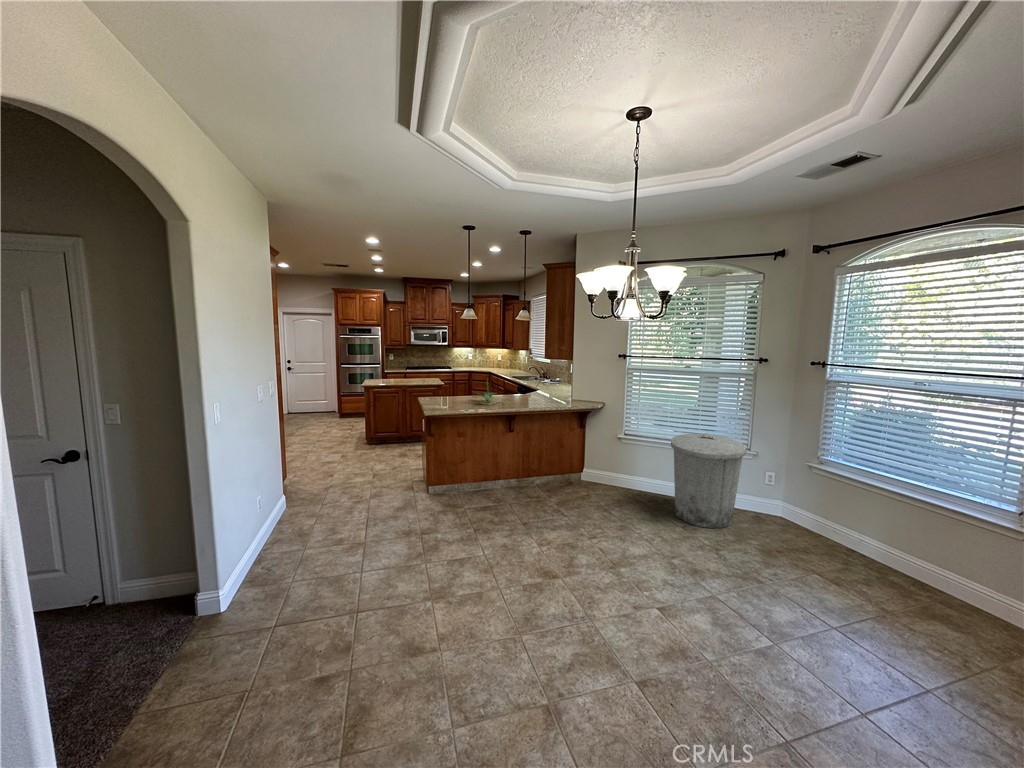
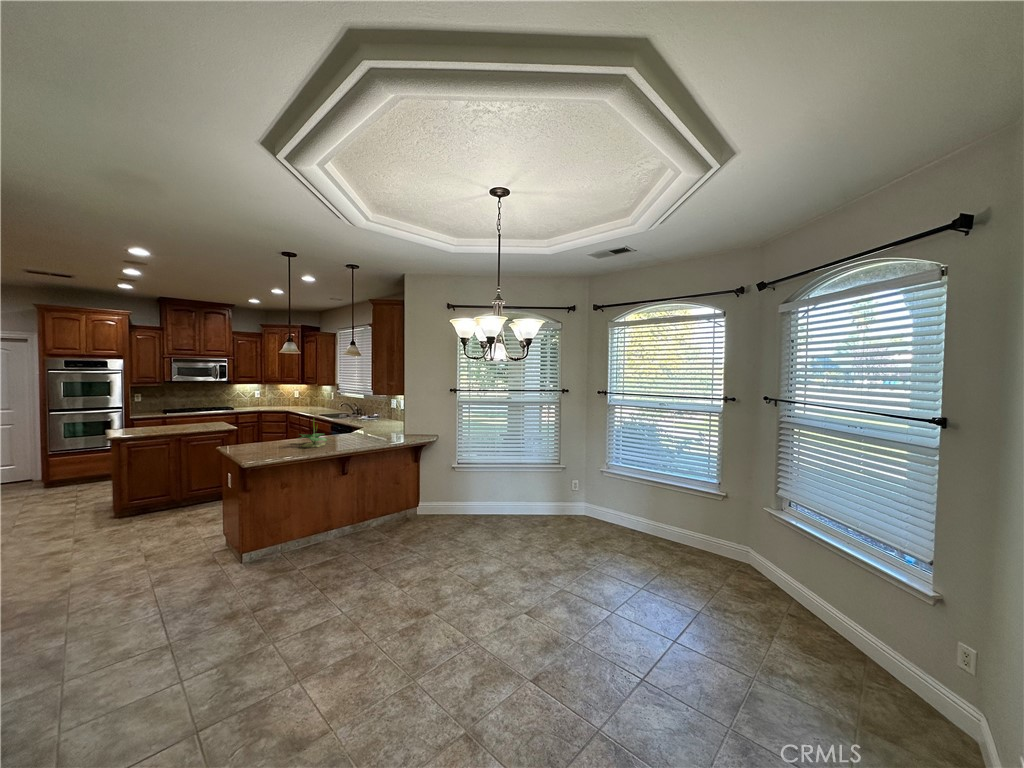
trash can: present [671,433,746,528] -> none [503,454,559,534]

